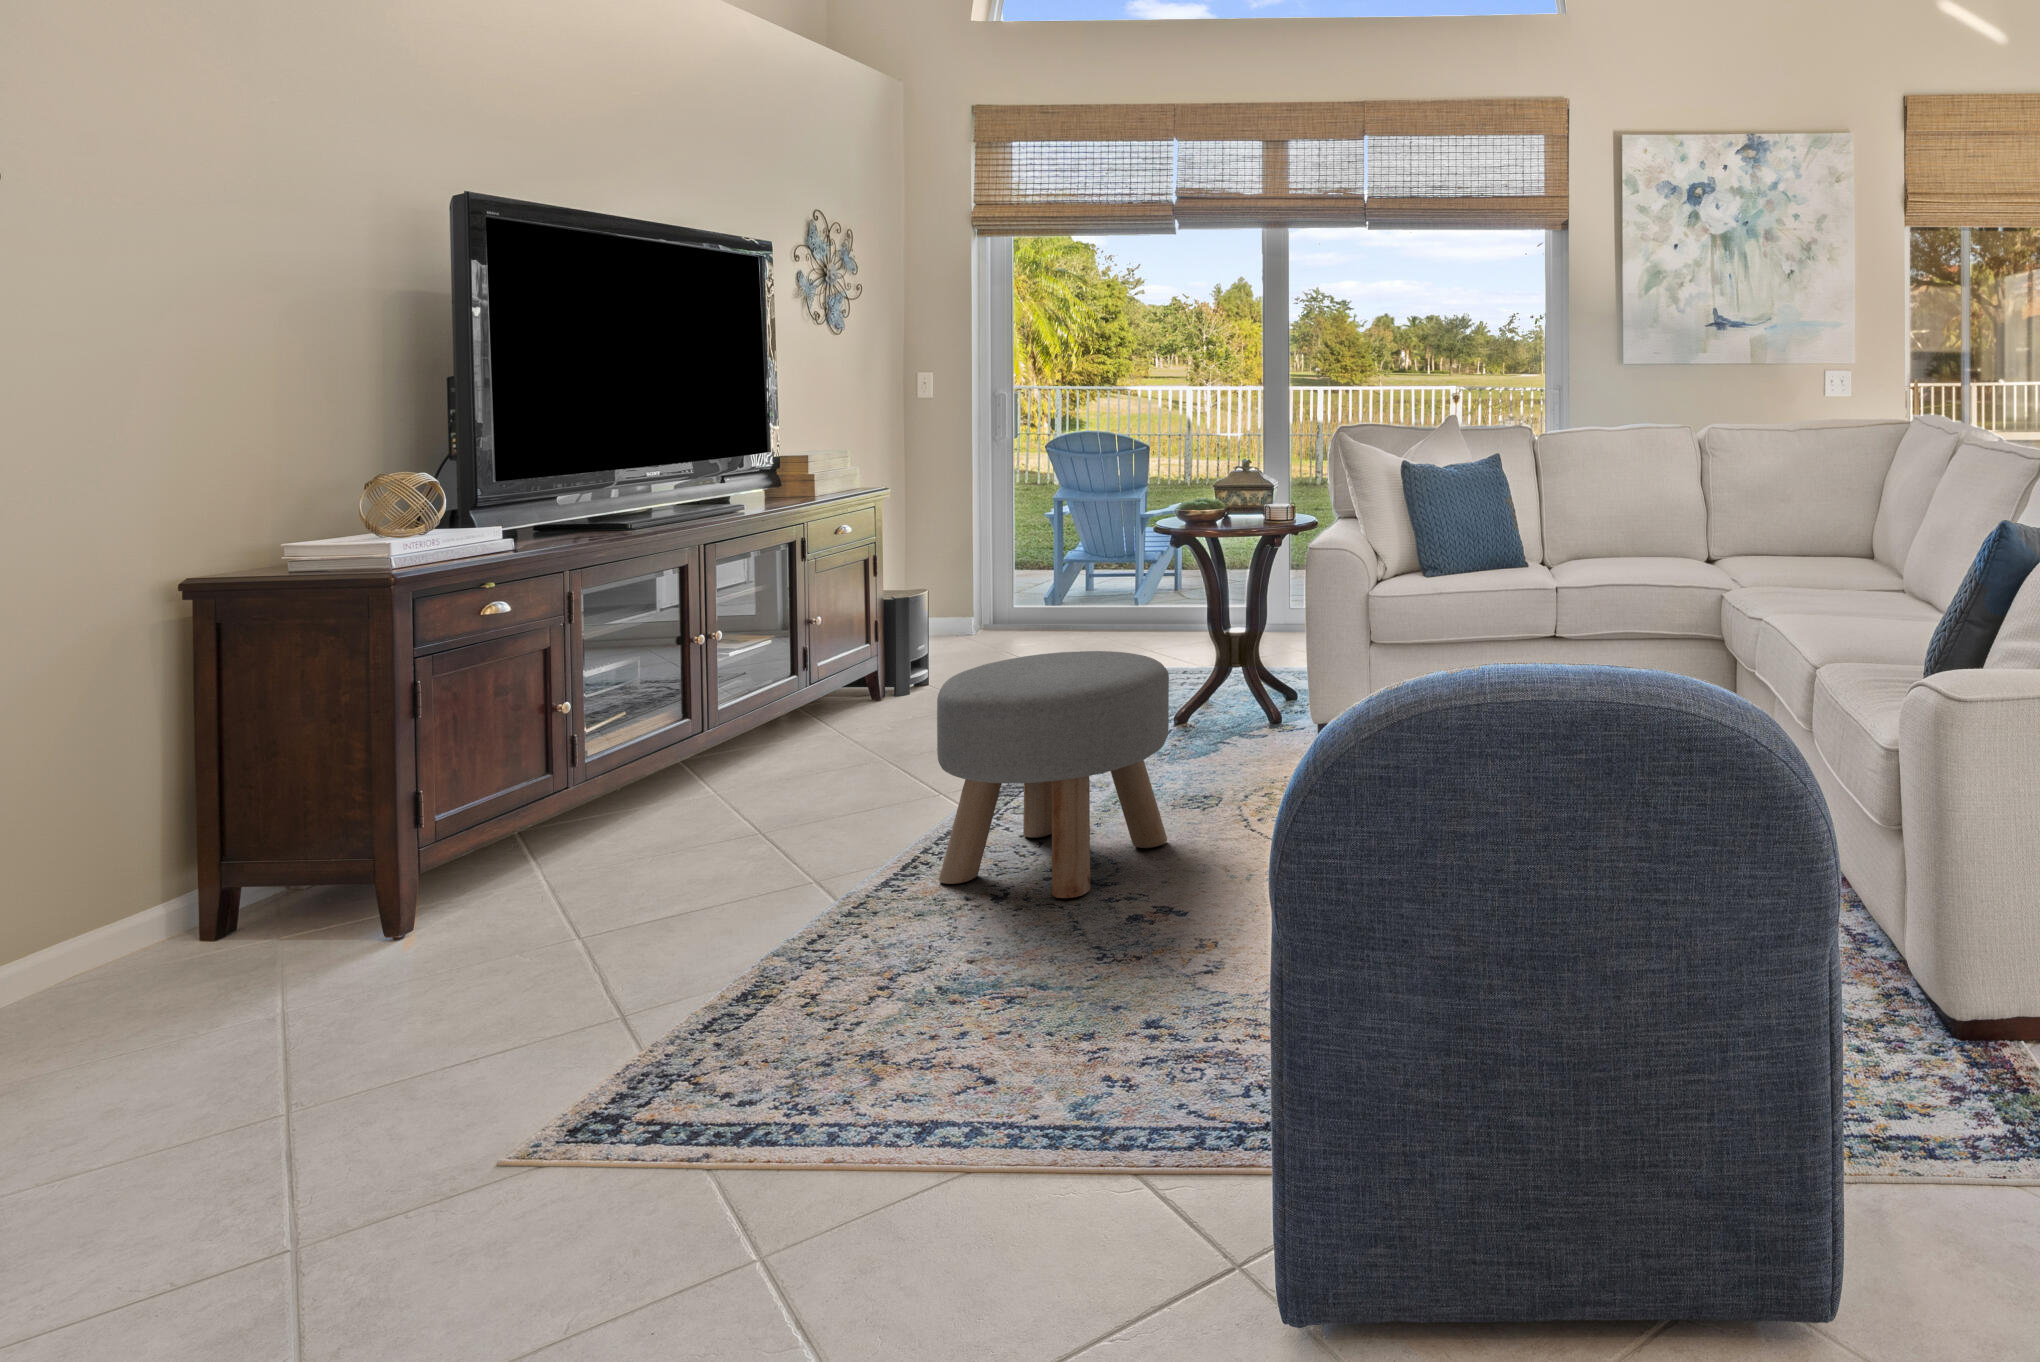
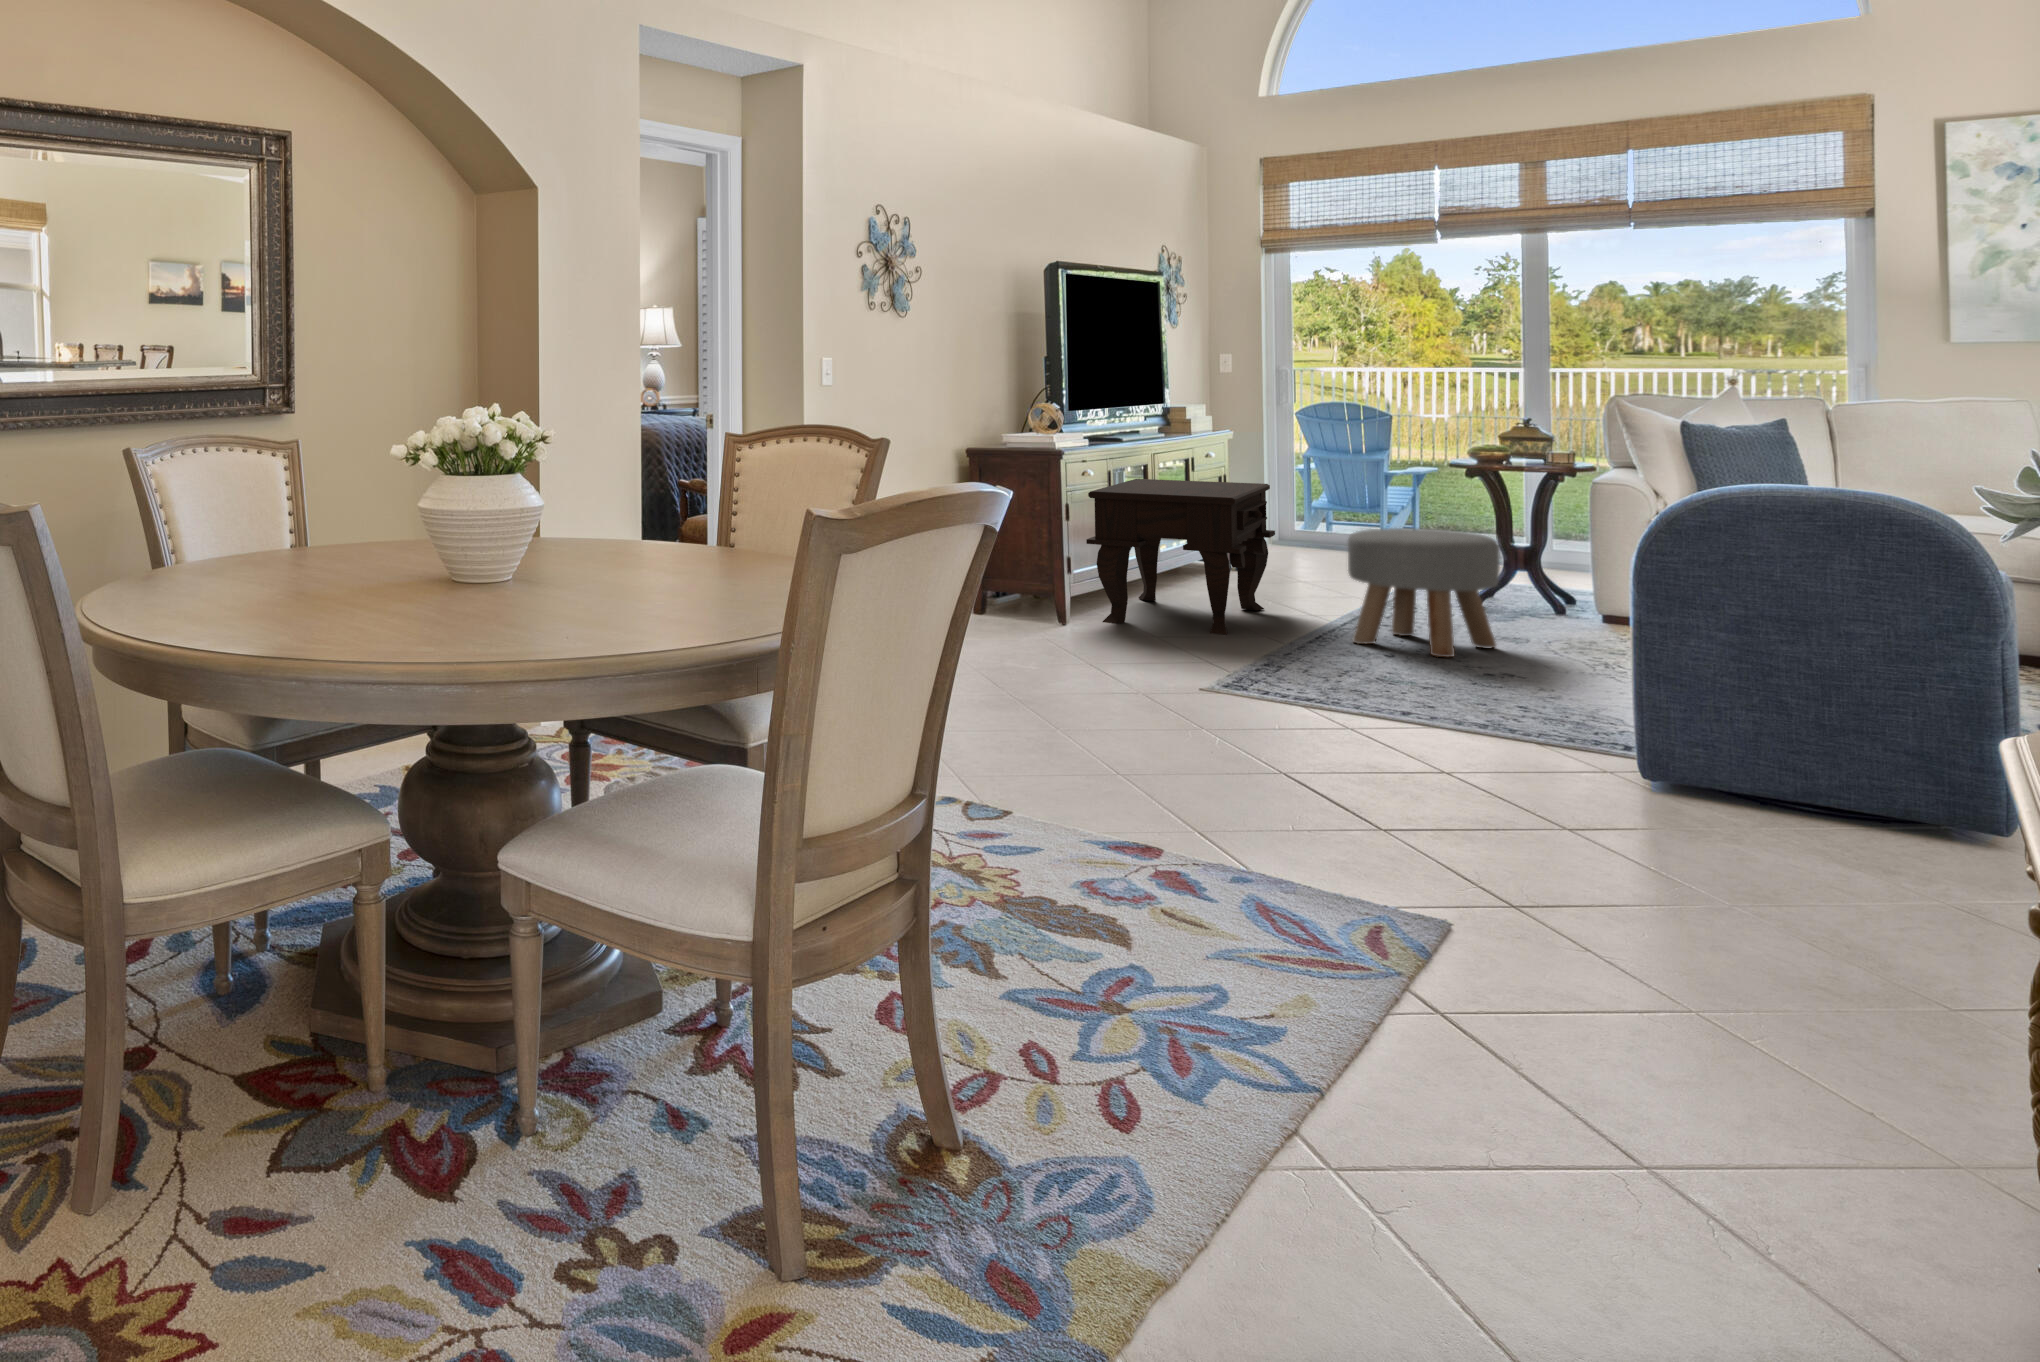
side table: none [419,584,874,925] -> present [1086,479,1275,635]

